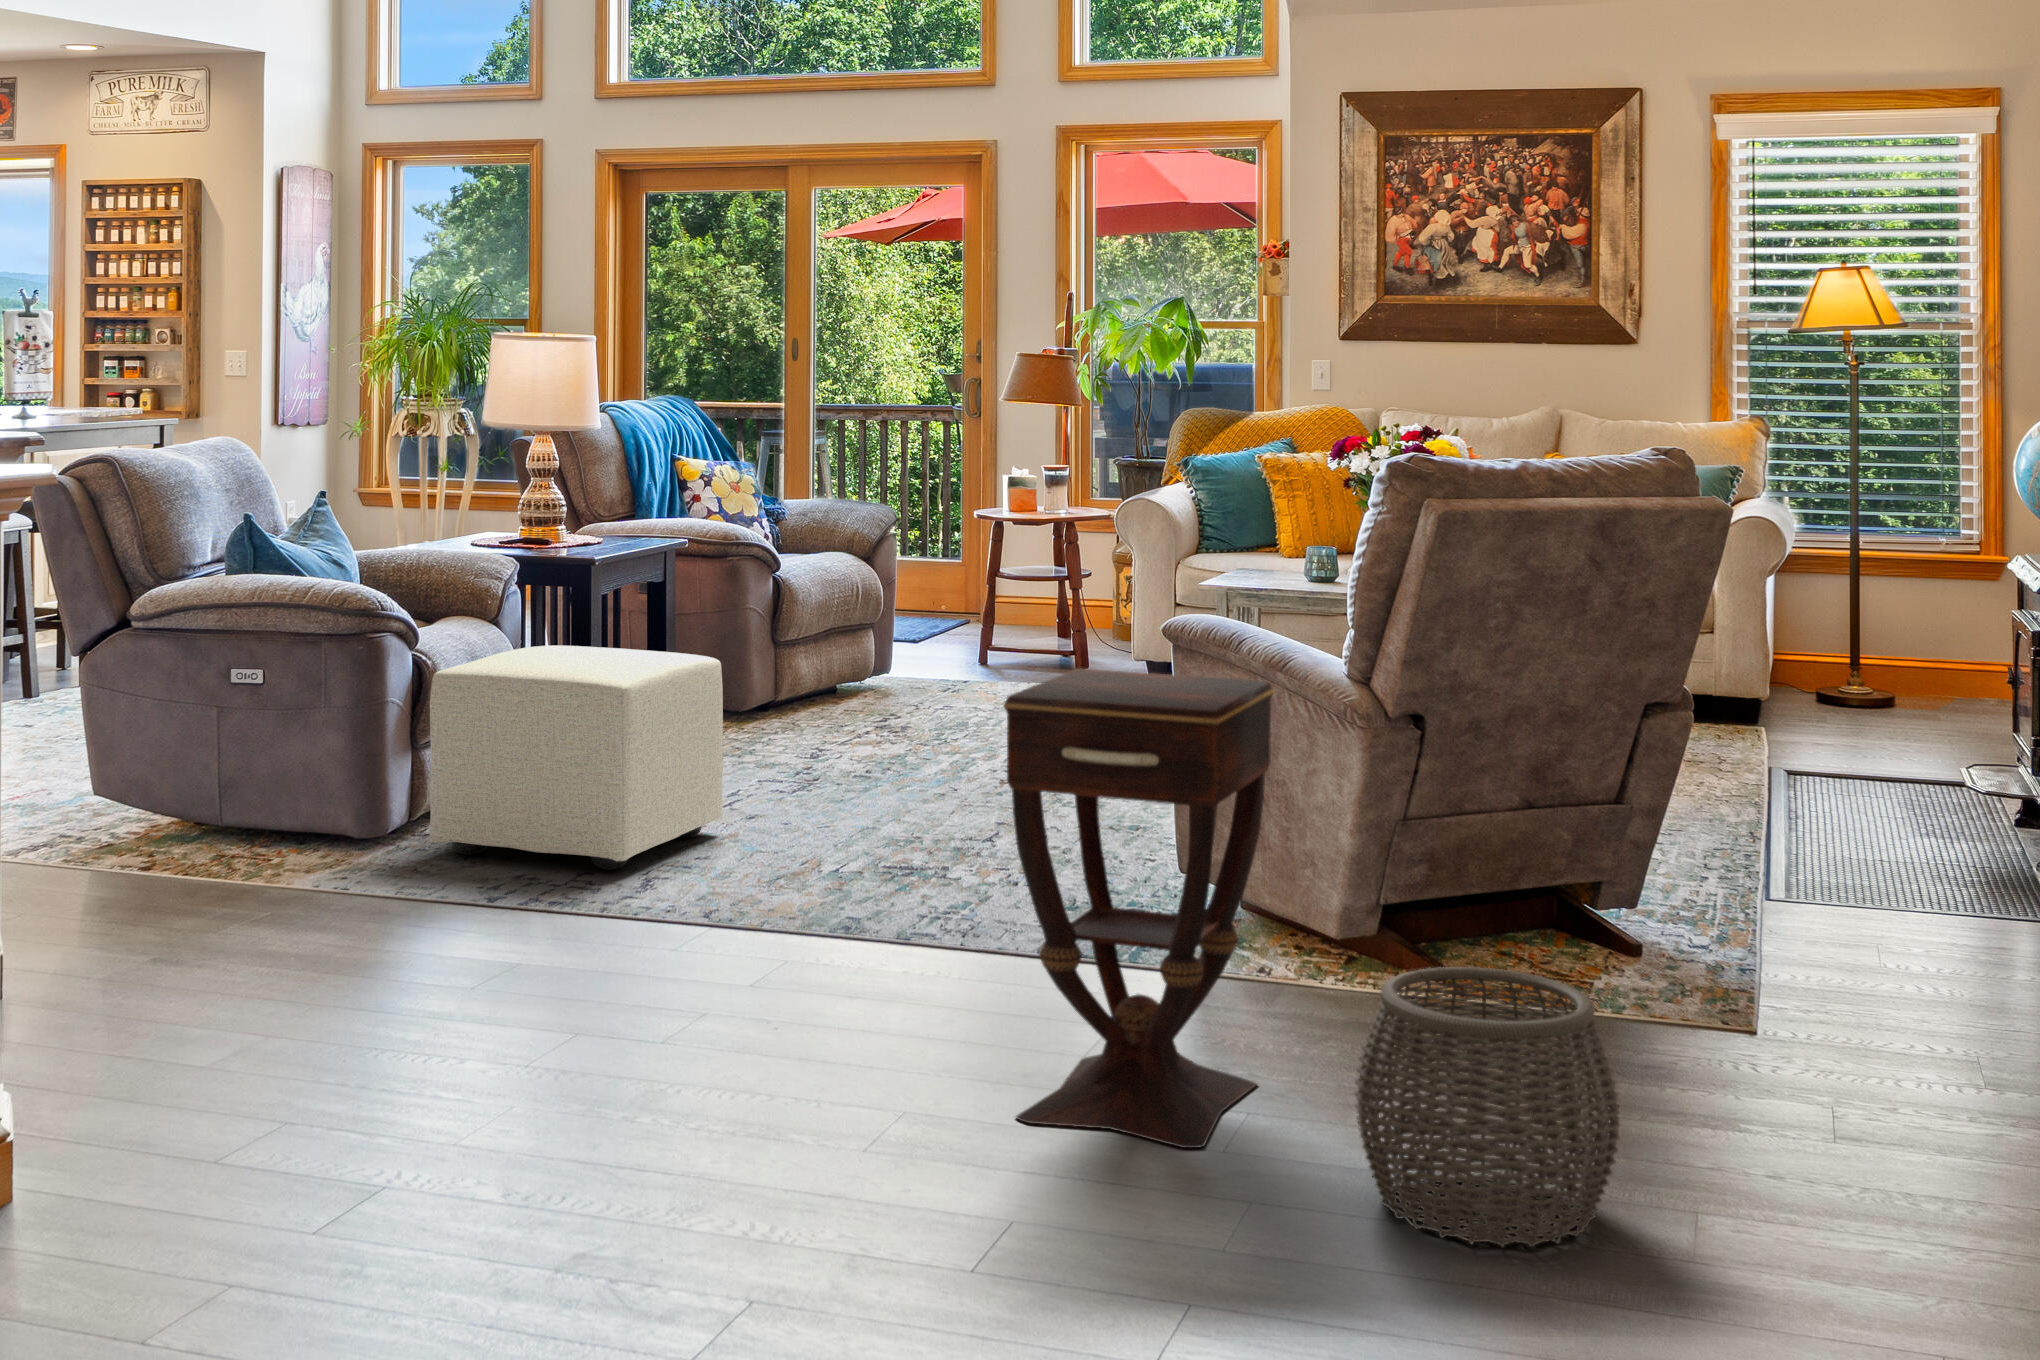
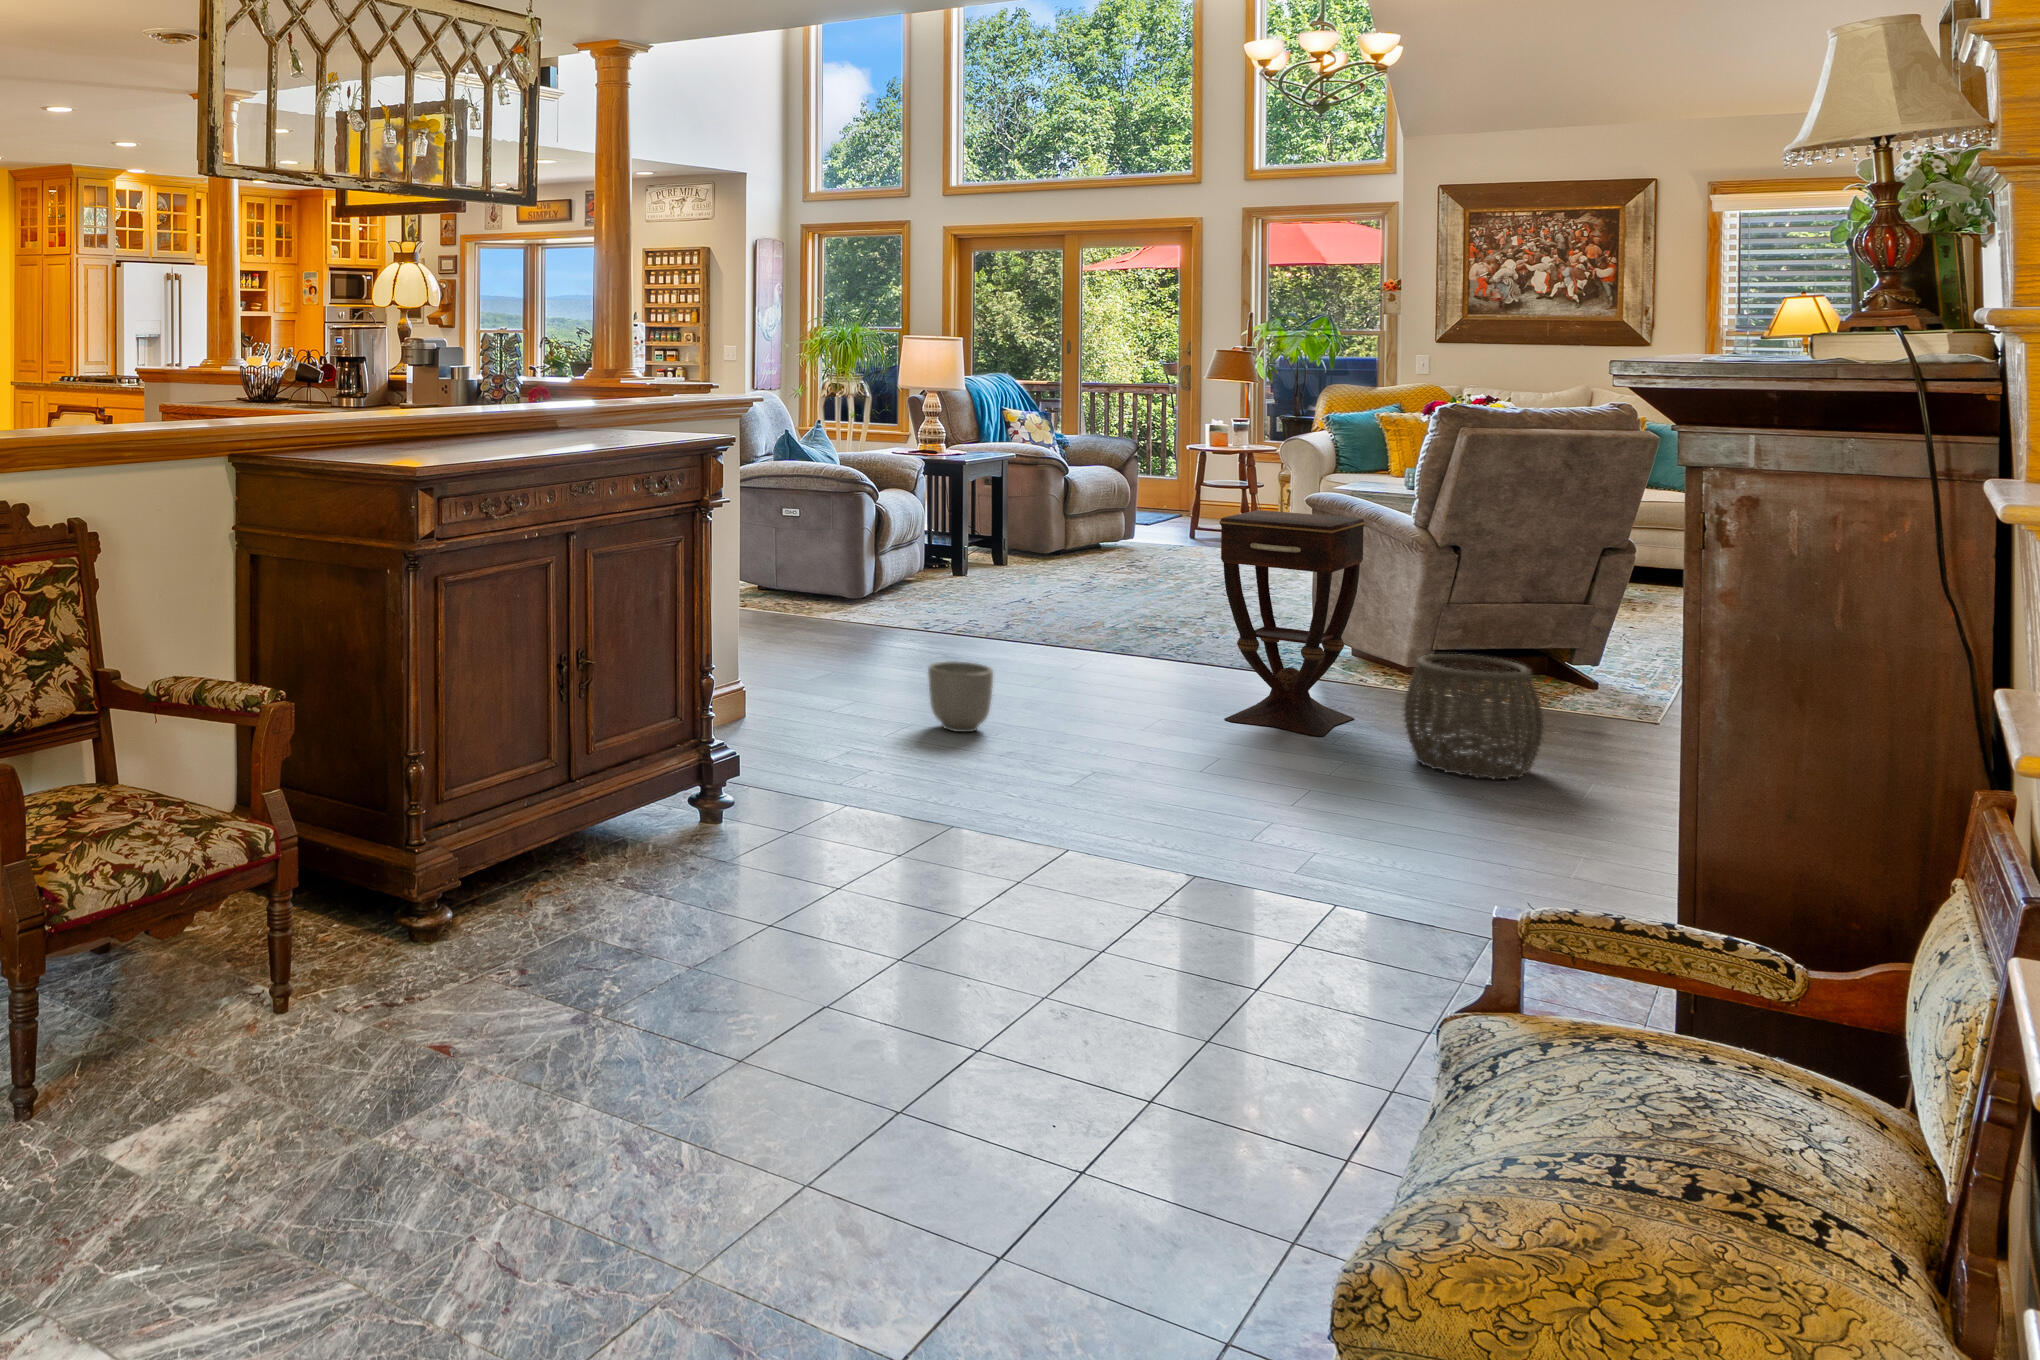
ottoman: present [430,645,723,870] -> none [893,505,1048,617]
planter: none [374,1060,521,1237] -> present [928,661,993,732]

